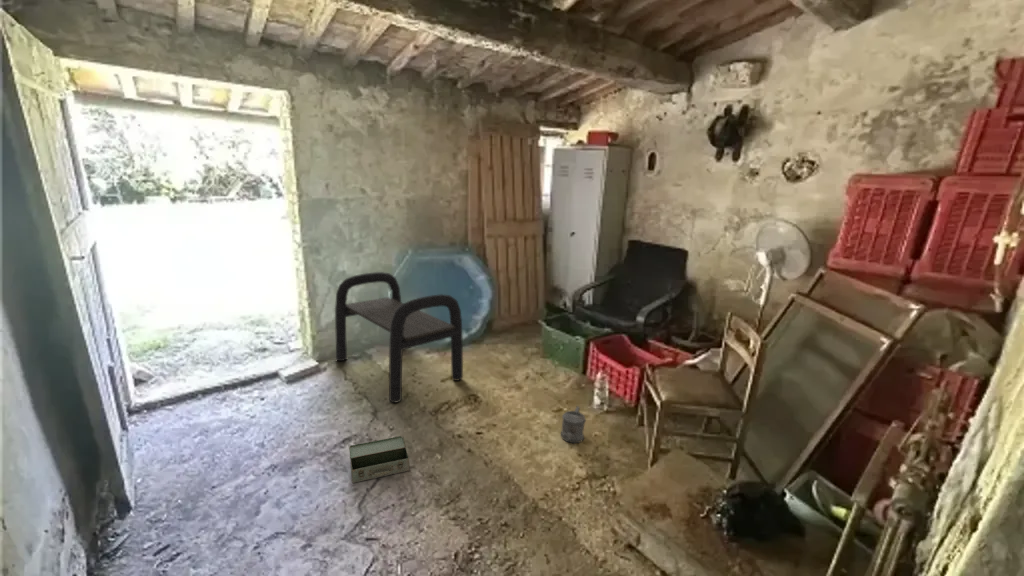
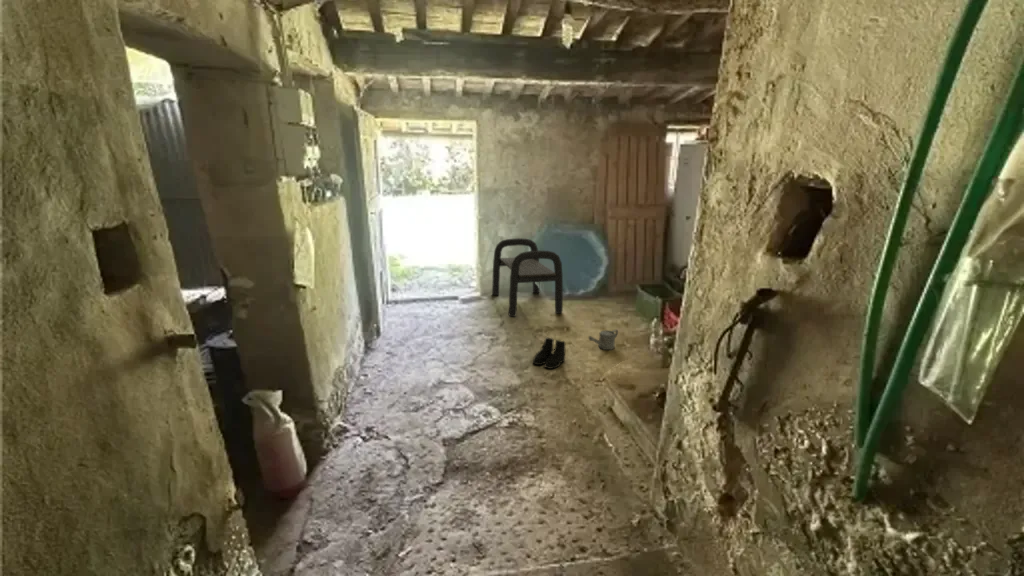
toolbox: present [349,436,409,483] -> none [469,324,502,341]
boots: none [504,456,550,524] -> present [533,337,565,369]

